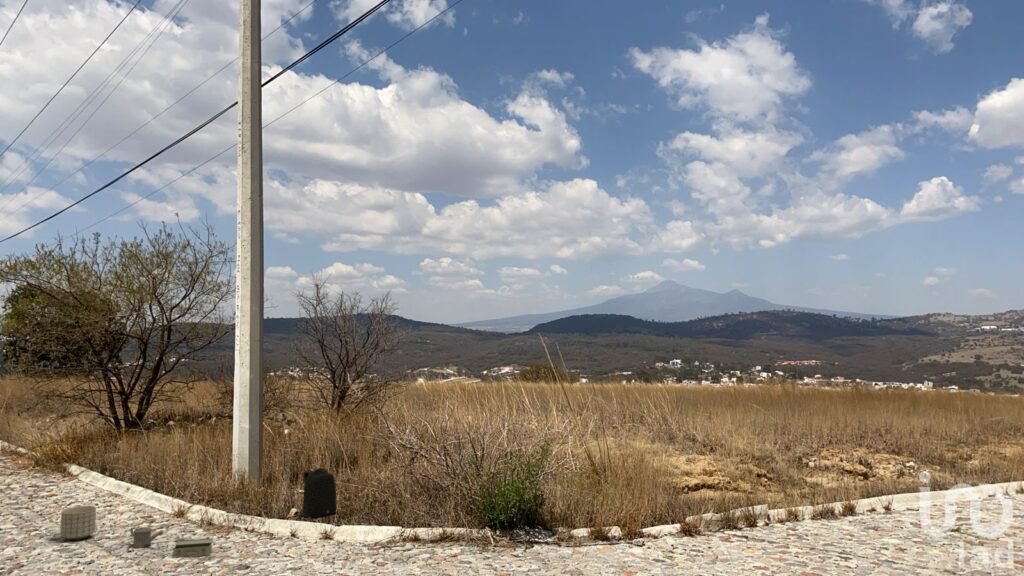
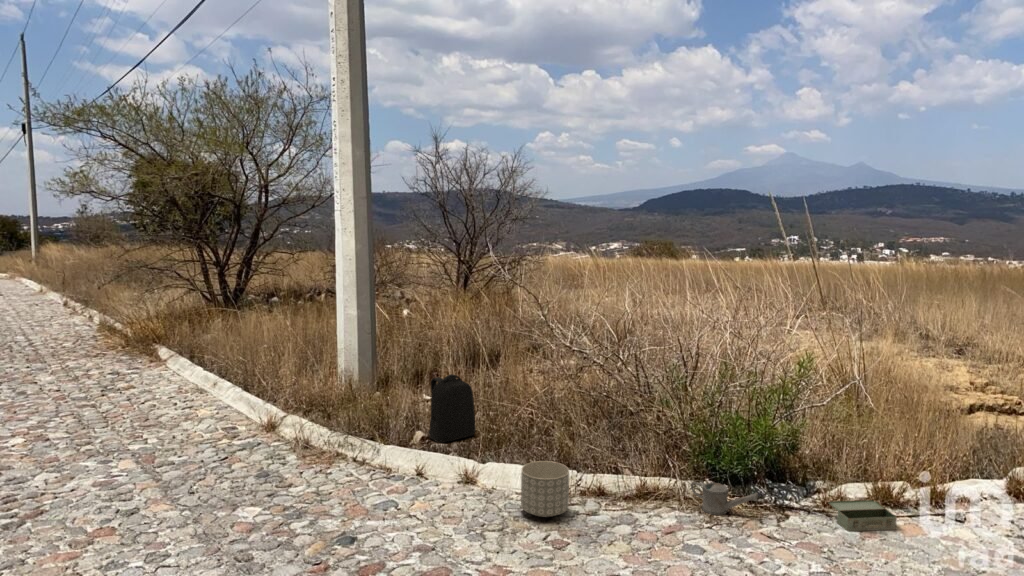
planter: present [60,506,96,540] -> present [521,461,569,517]
watering can: present [131,527,163,548] -> present [691,482,758,515]
toolbox: present [173,538,213,558] -> present [829,500,897,531]

